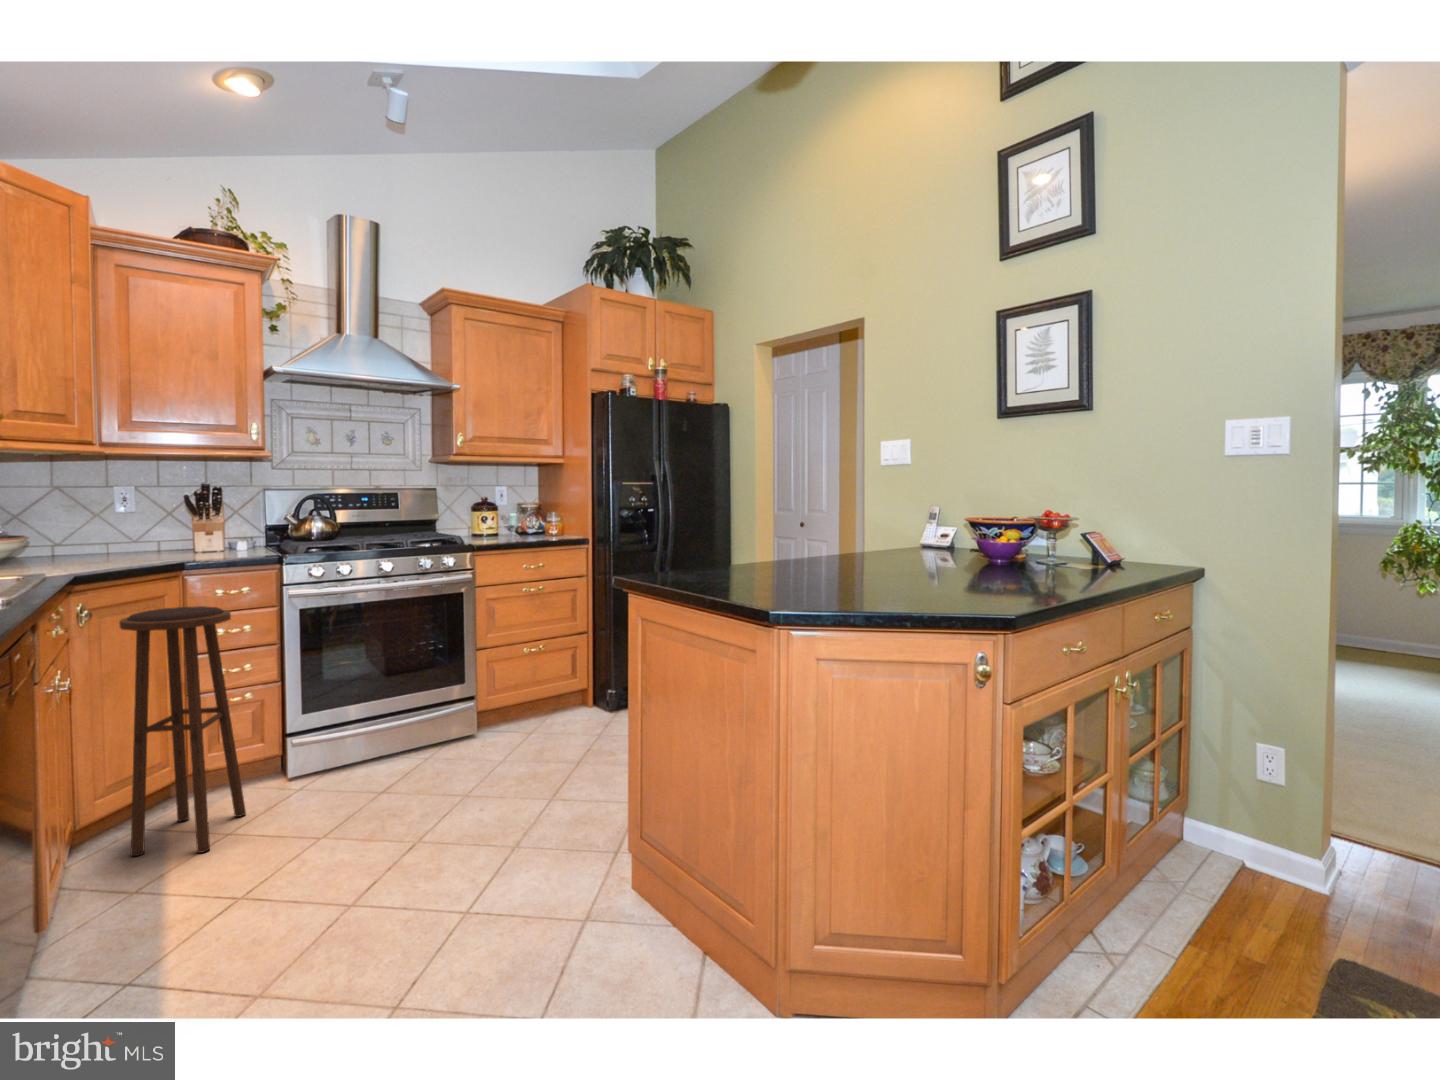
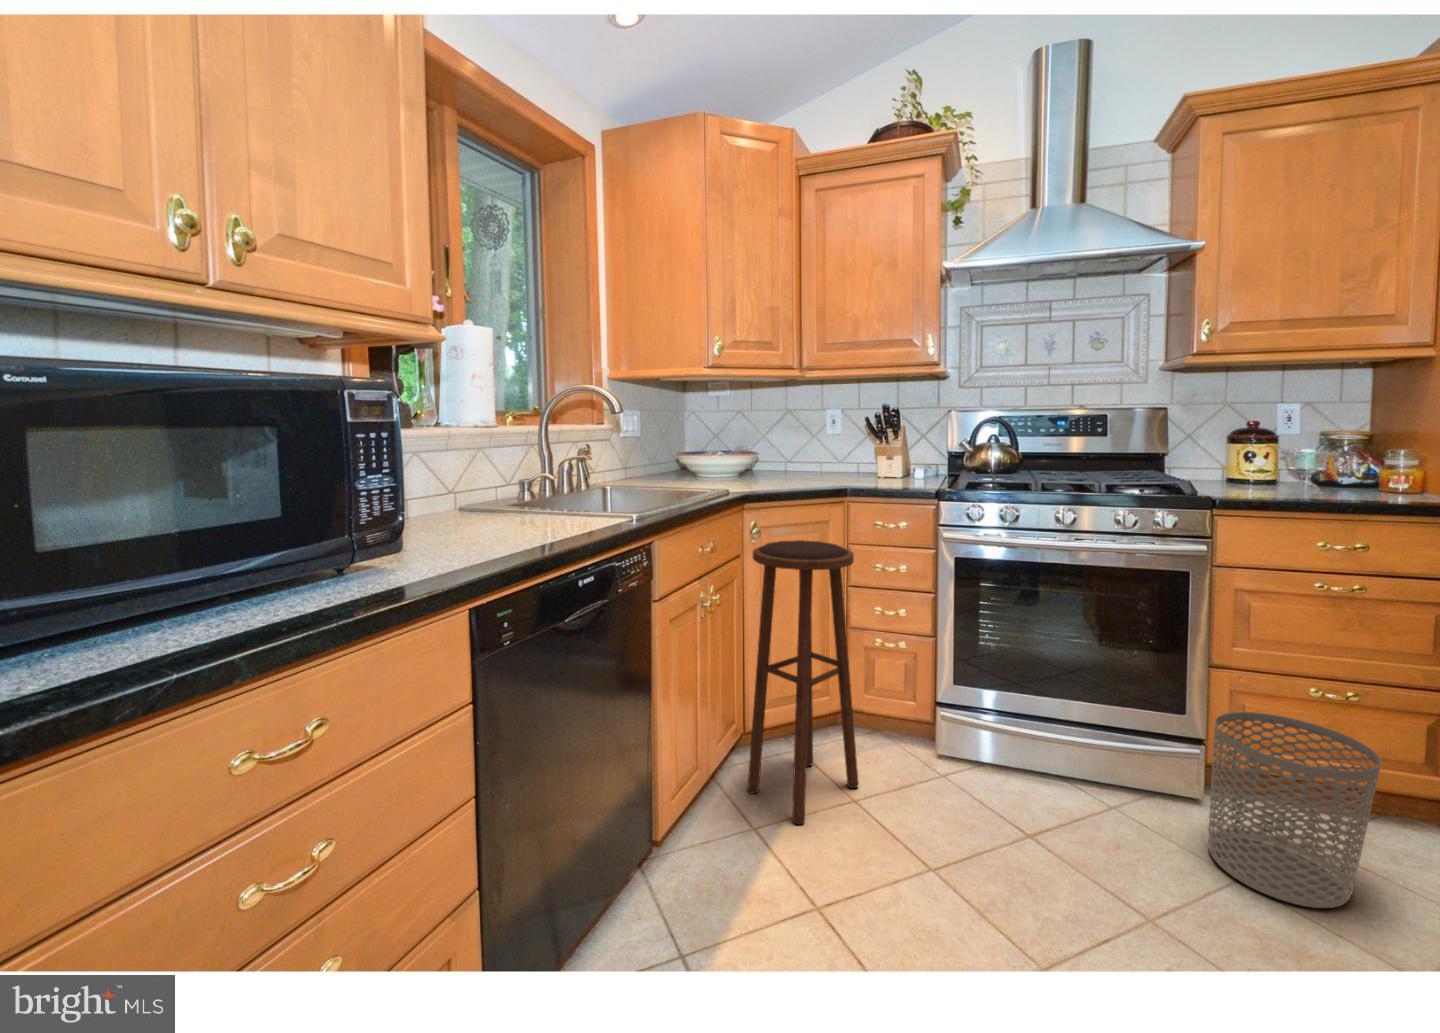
waste bin: none [488,666,559,762] -> present [1208,712,1381,908]

